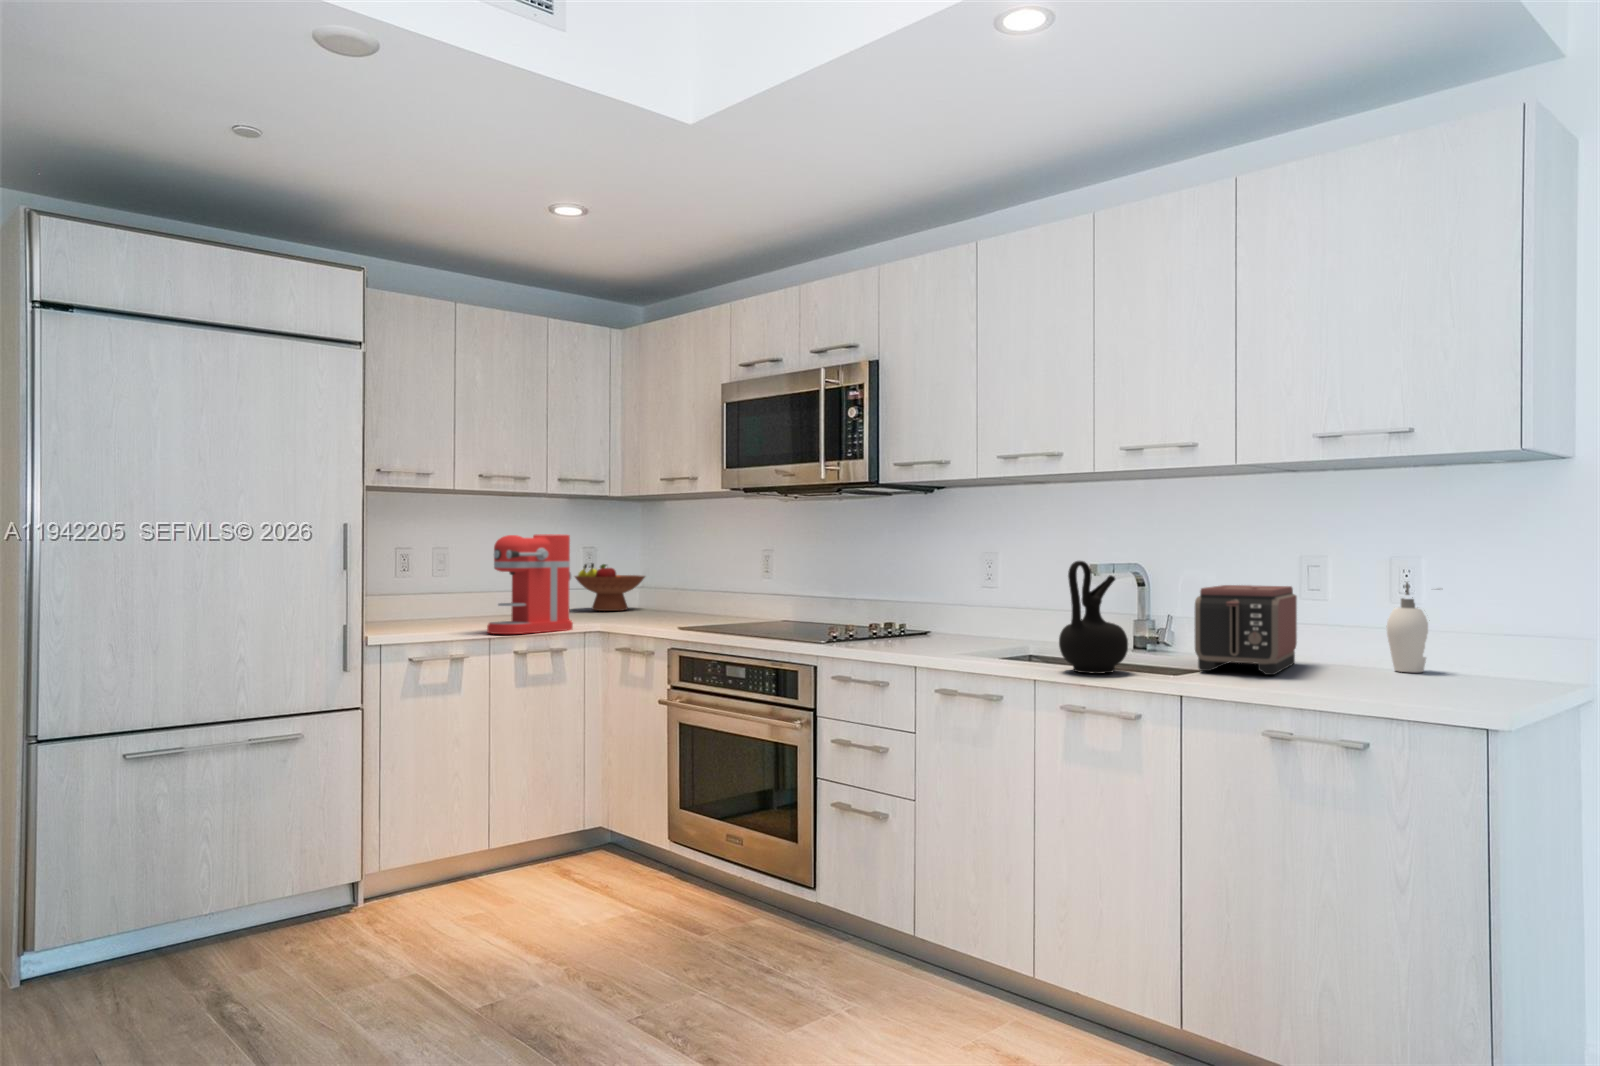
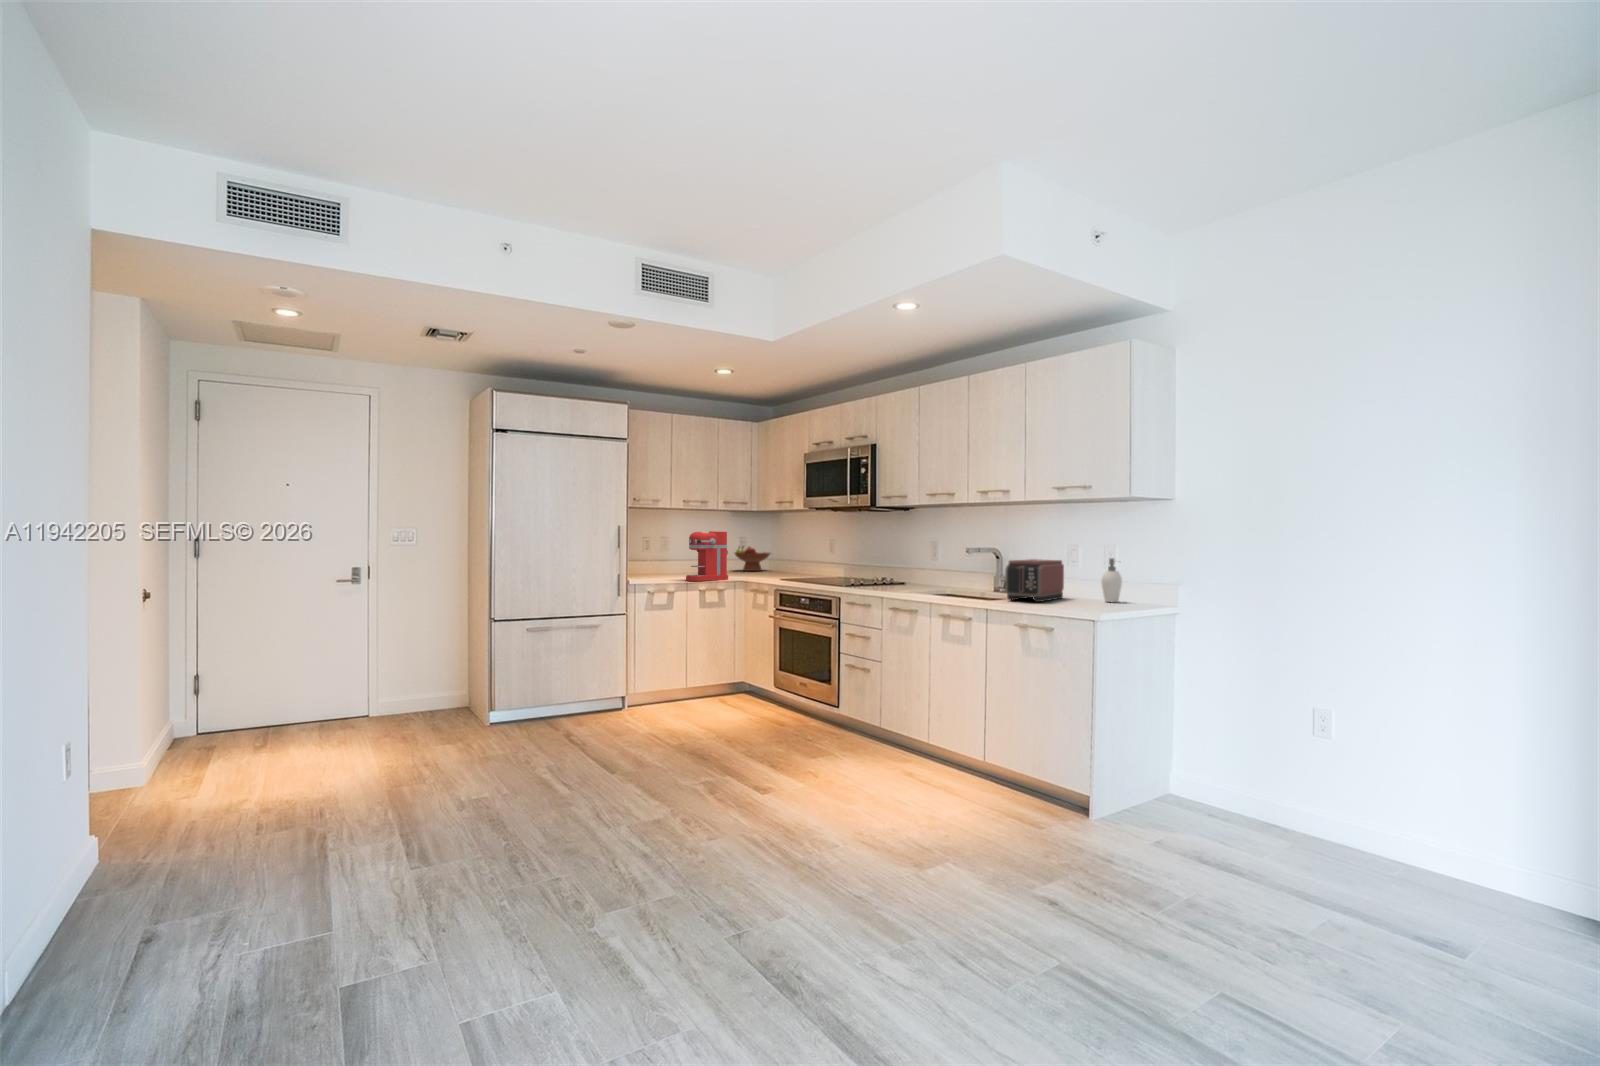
ceramic jug: present [1059,561,1128,674] -> none [941,547,974,600]

